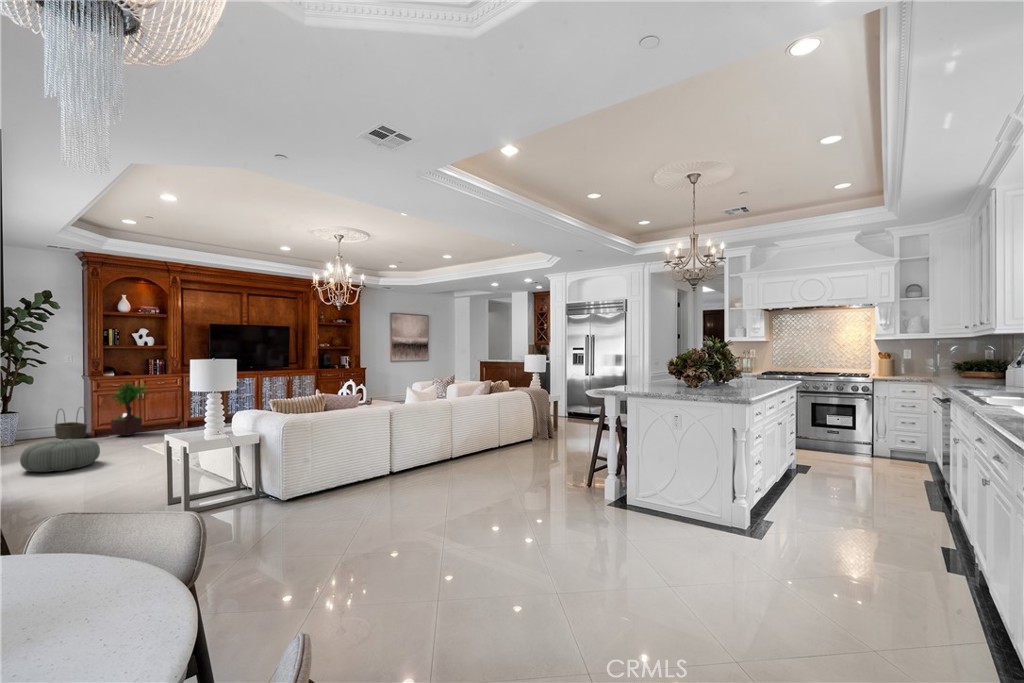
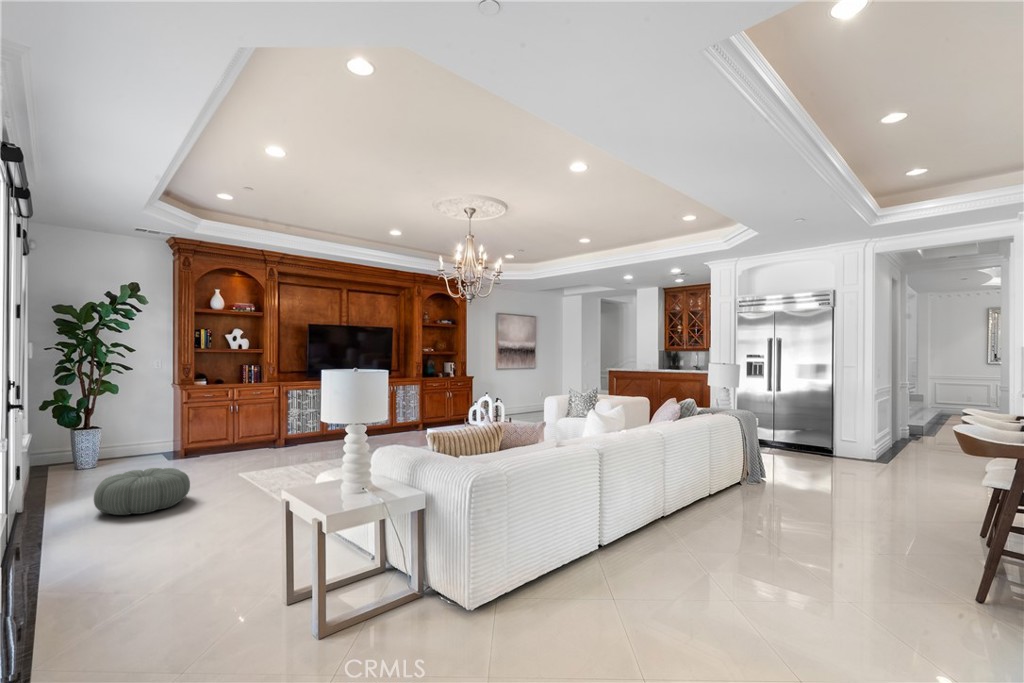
potted tree: present [111,381,144,436] -> none [197,387,244,456]
basket: present [54,407,87,439] -> none [141,420,176,460]

